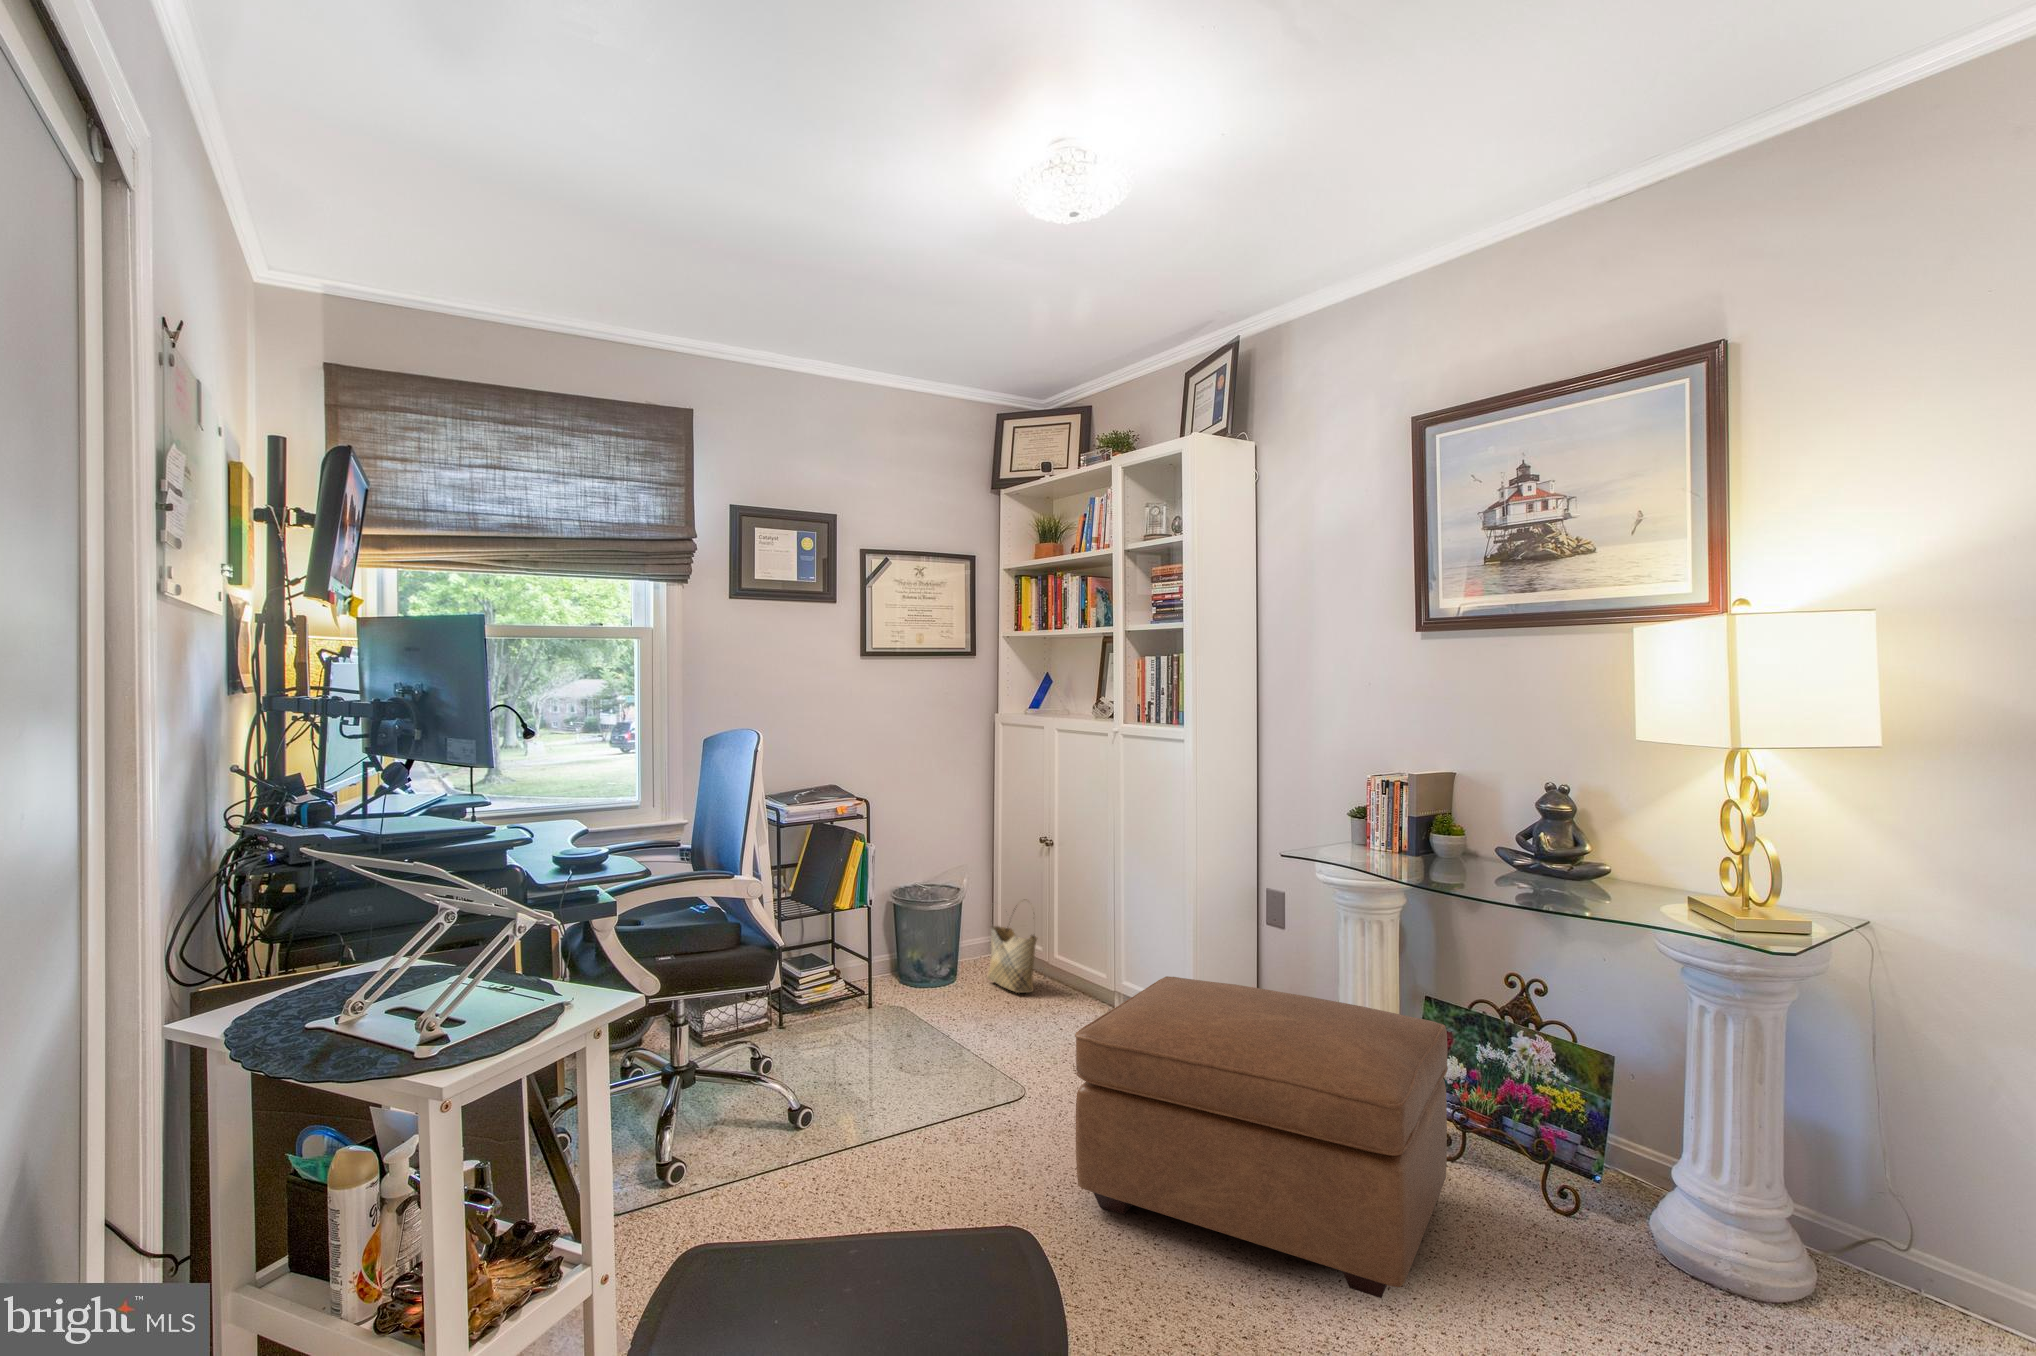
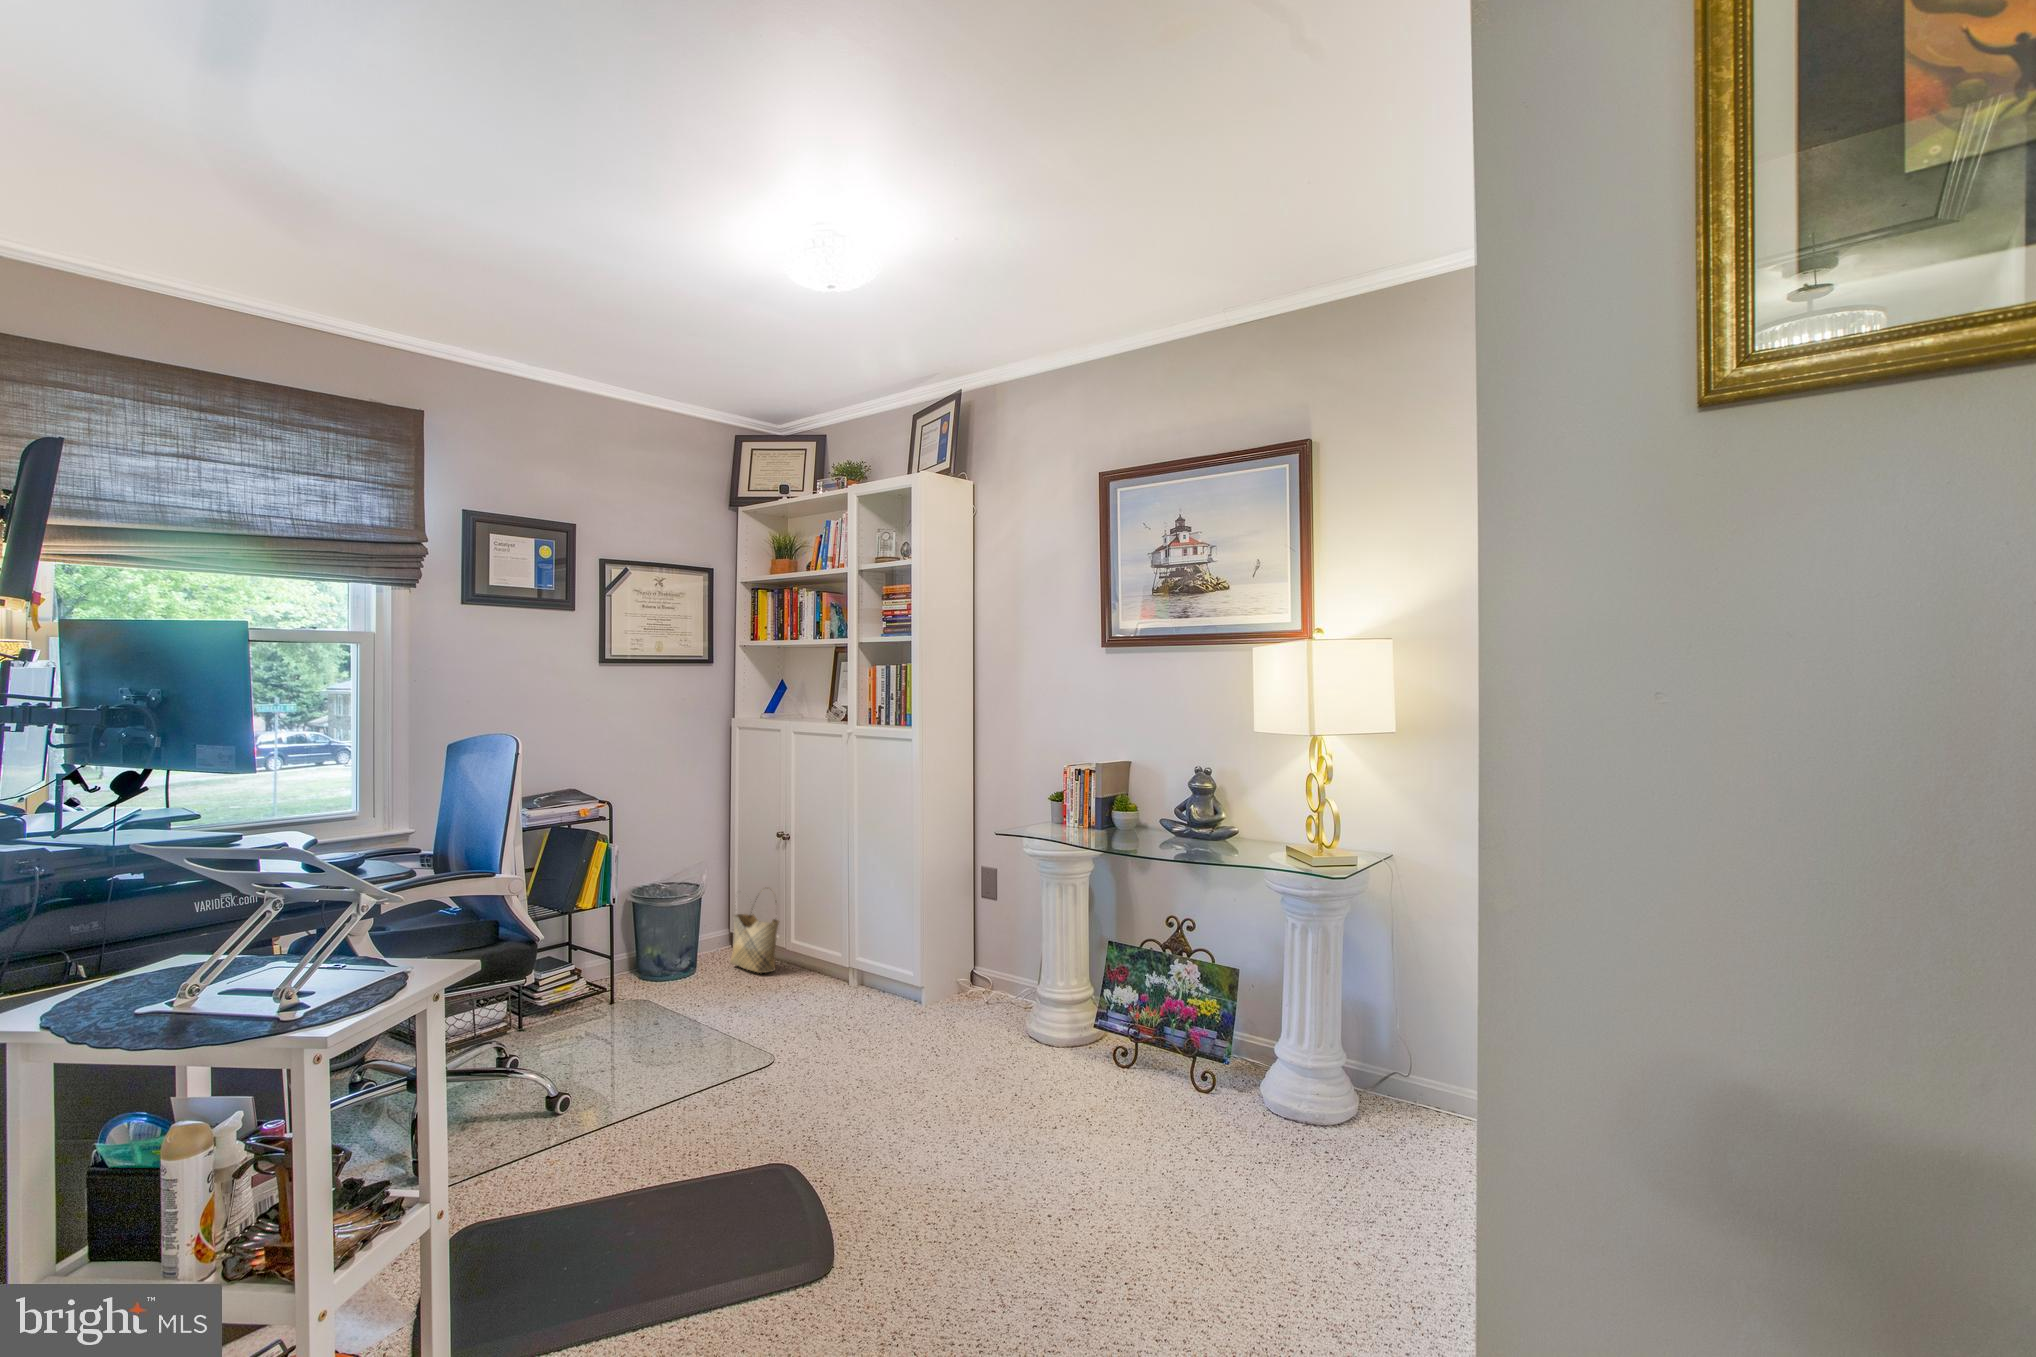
ottoman: present [1075,976,1448,1298] -> none [829,940,1124,1171]

